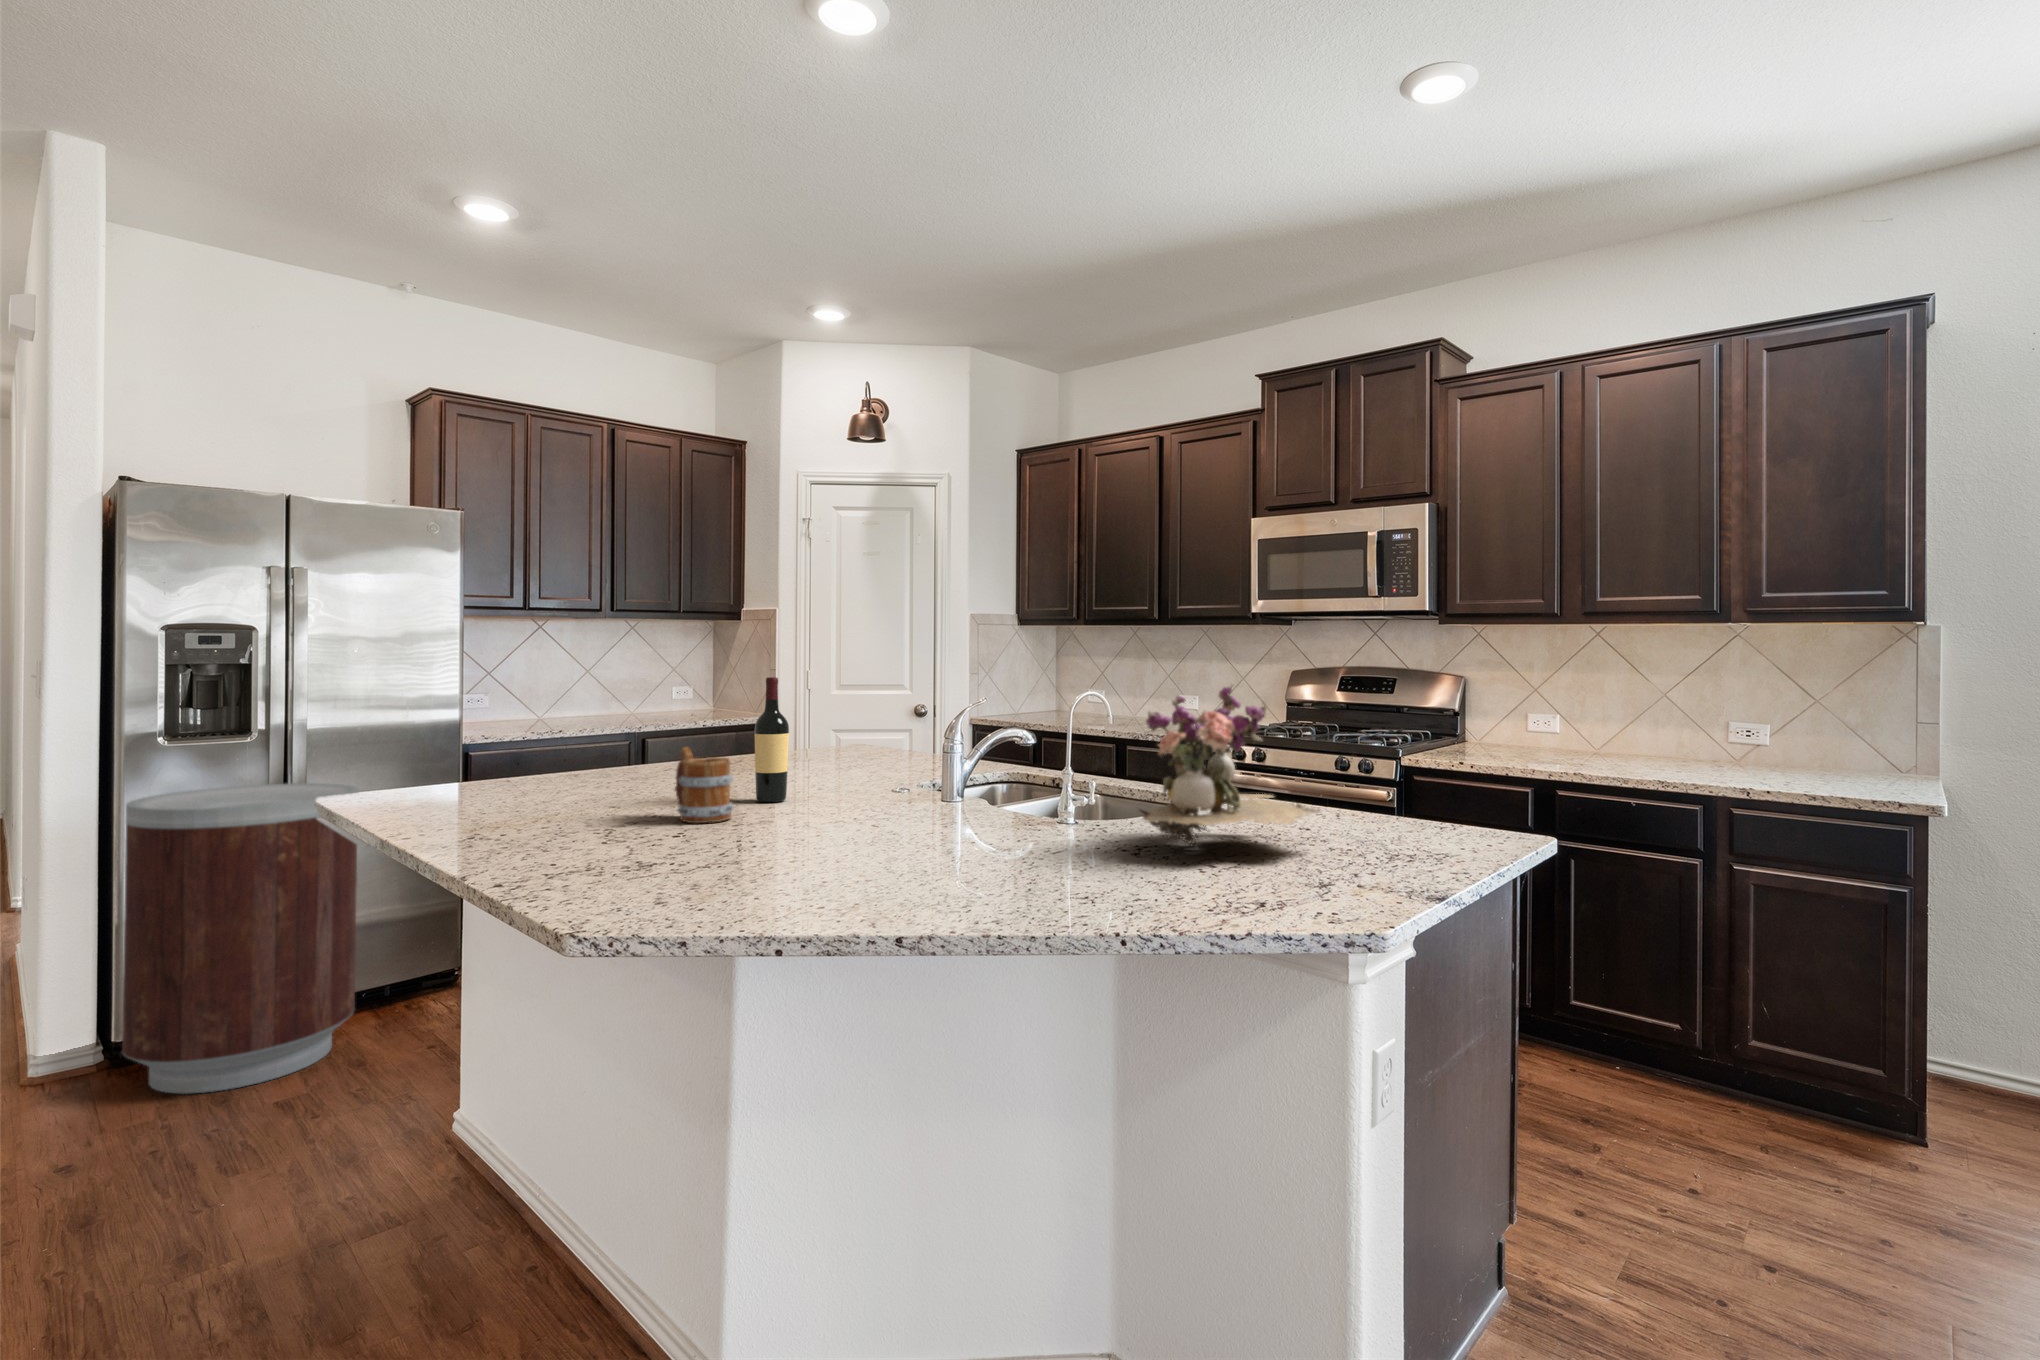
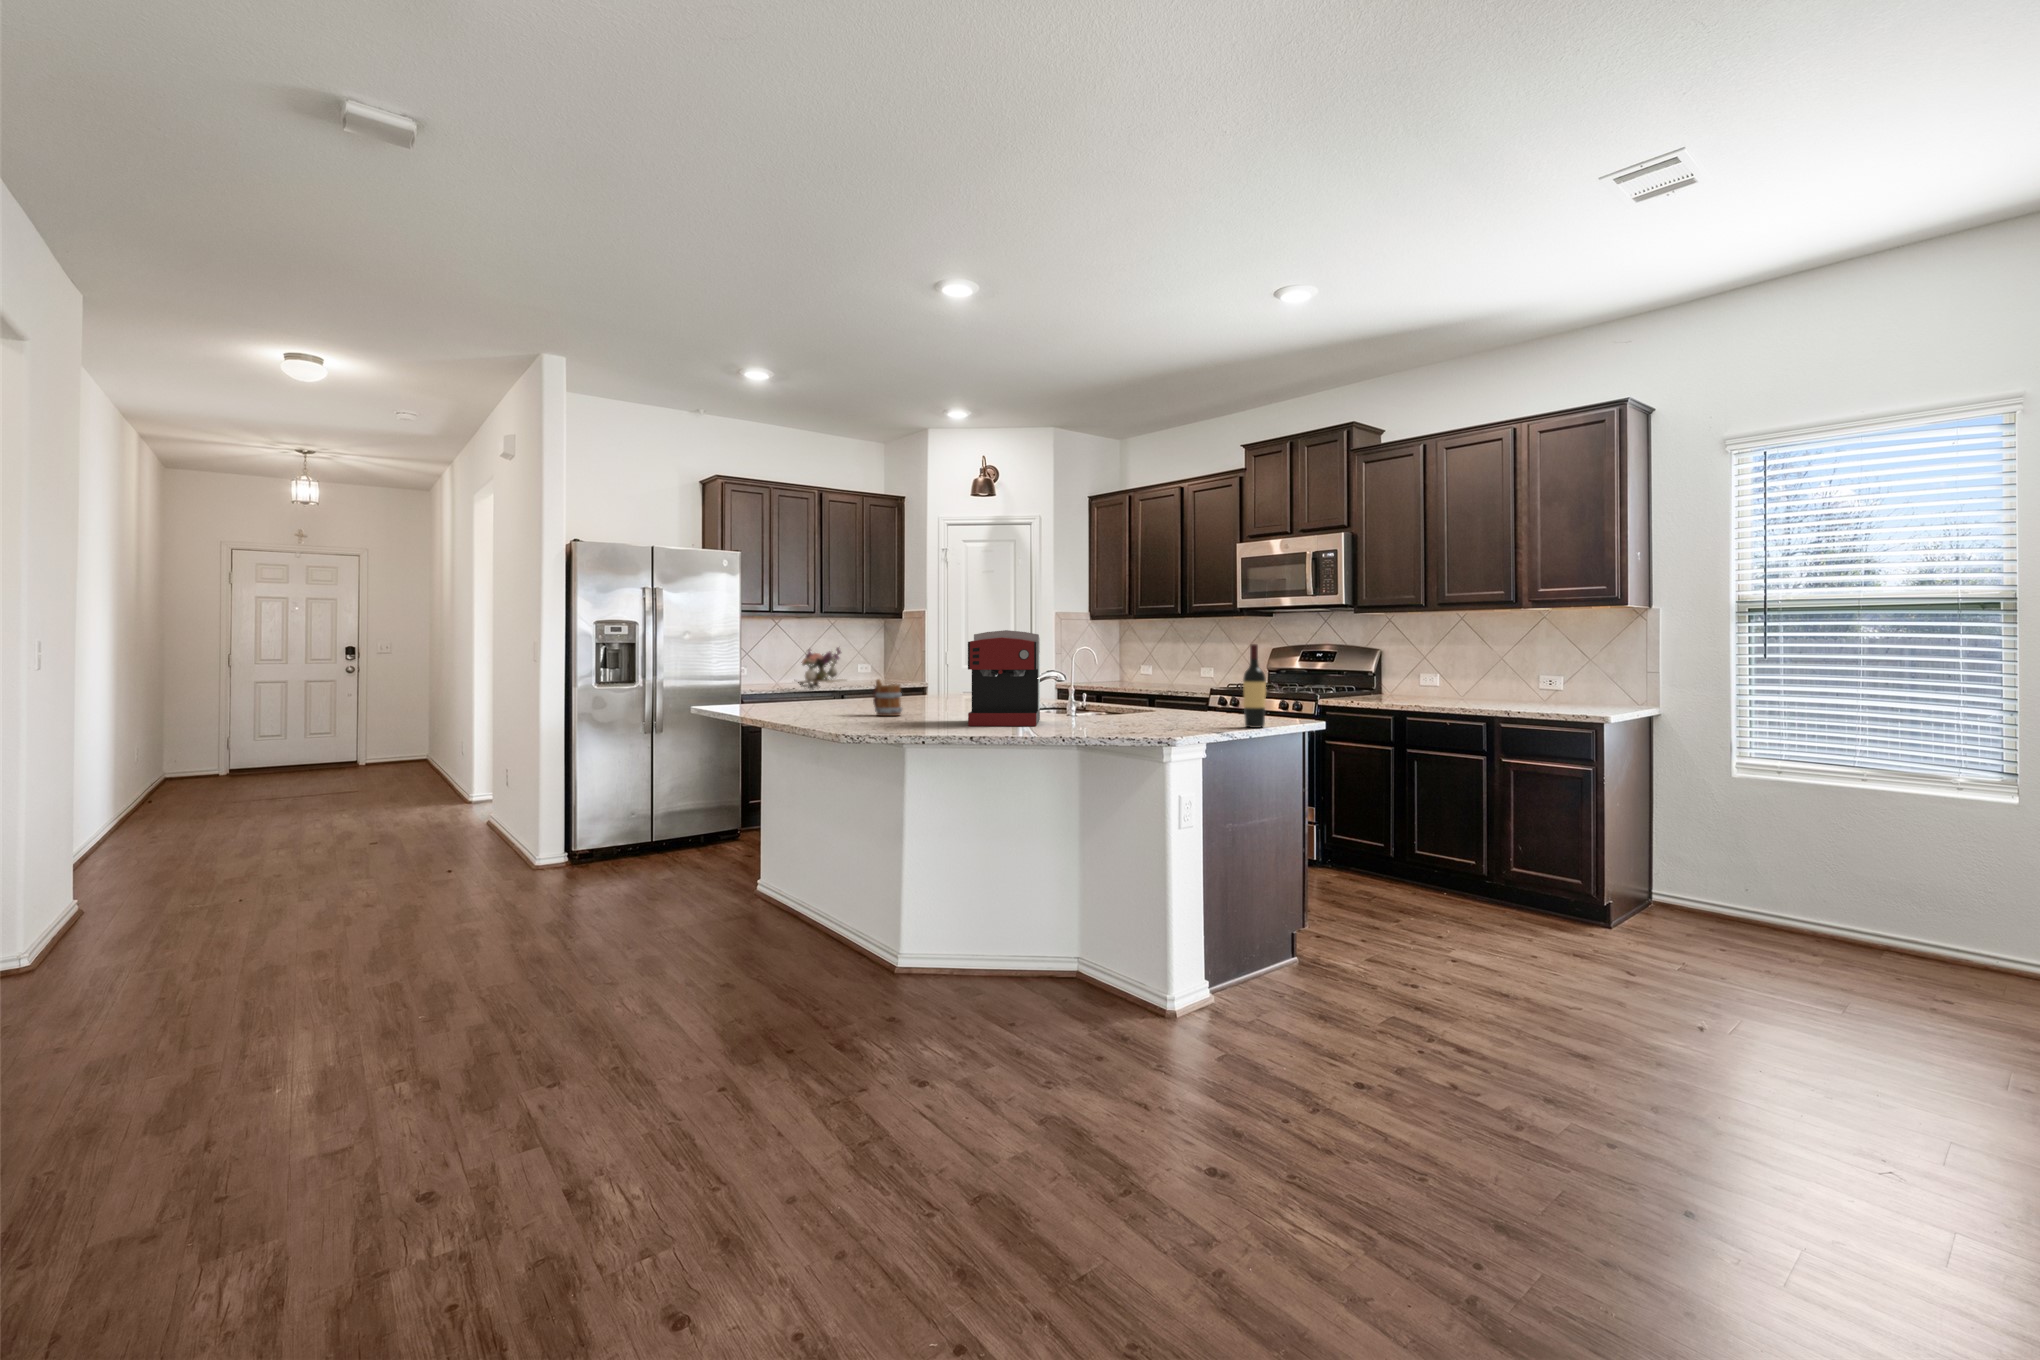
coffee maker: none [877,660,1025,868] -> present [968,630,1040,726]
wine bottle: present [755,677,789,802] -> present [1243,644,1266,728]
flower arrangement: present [1139,683,1320,848] -> present [798,648,843,689]
trash can: present [122,783,358,1094] -> none [582,713,693,876]

